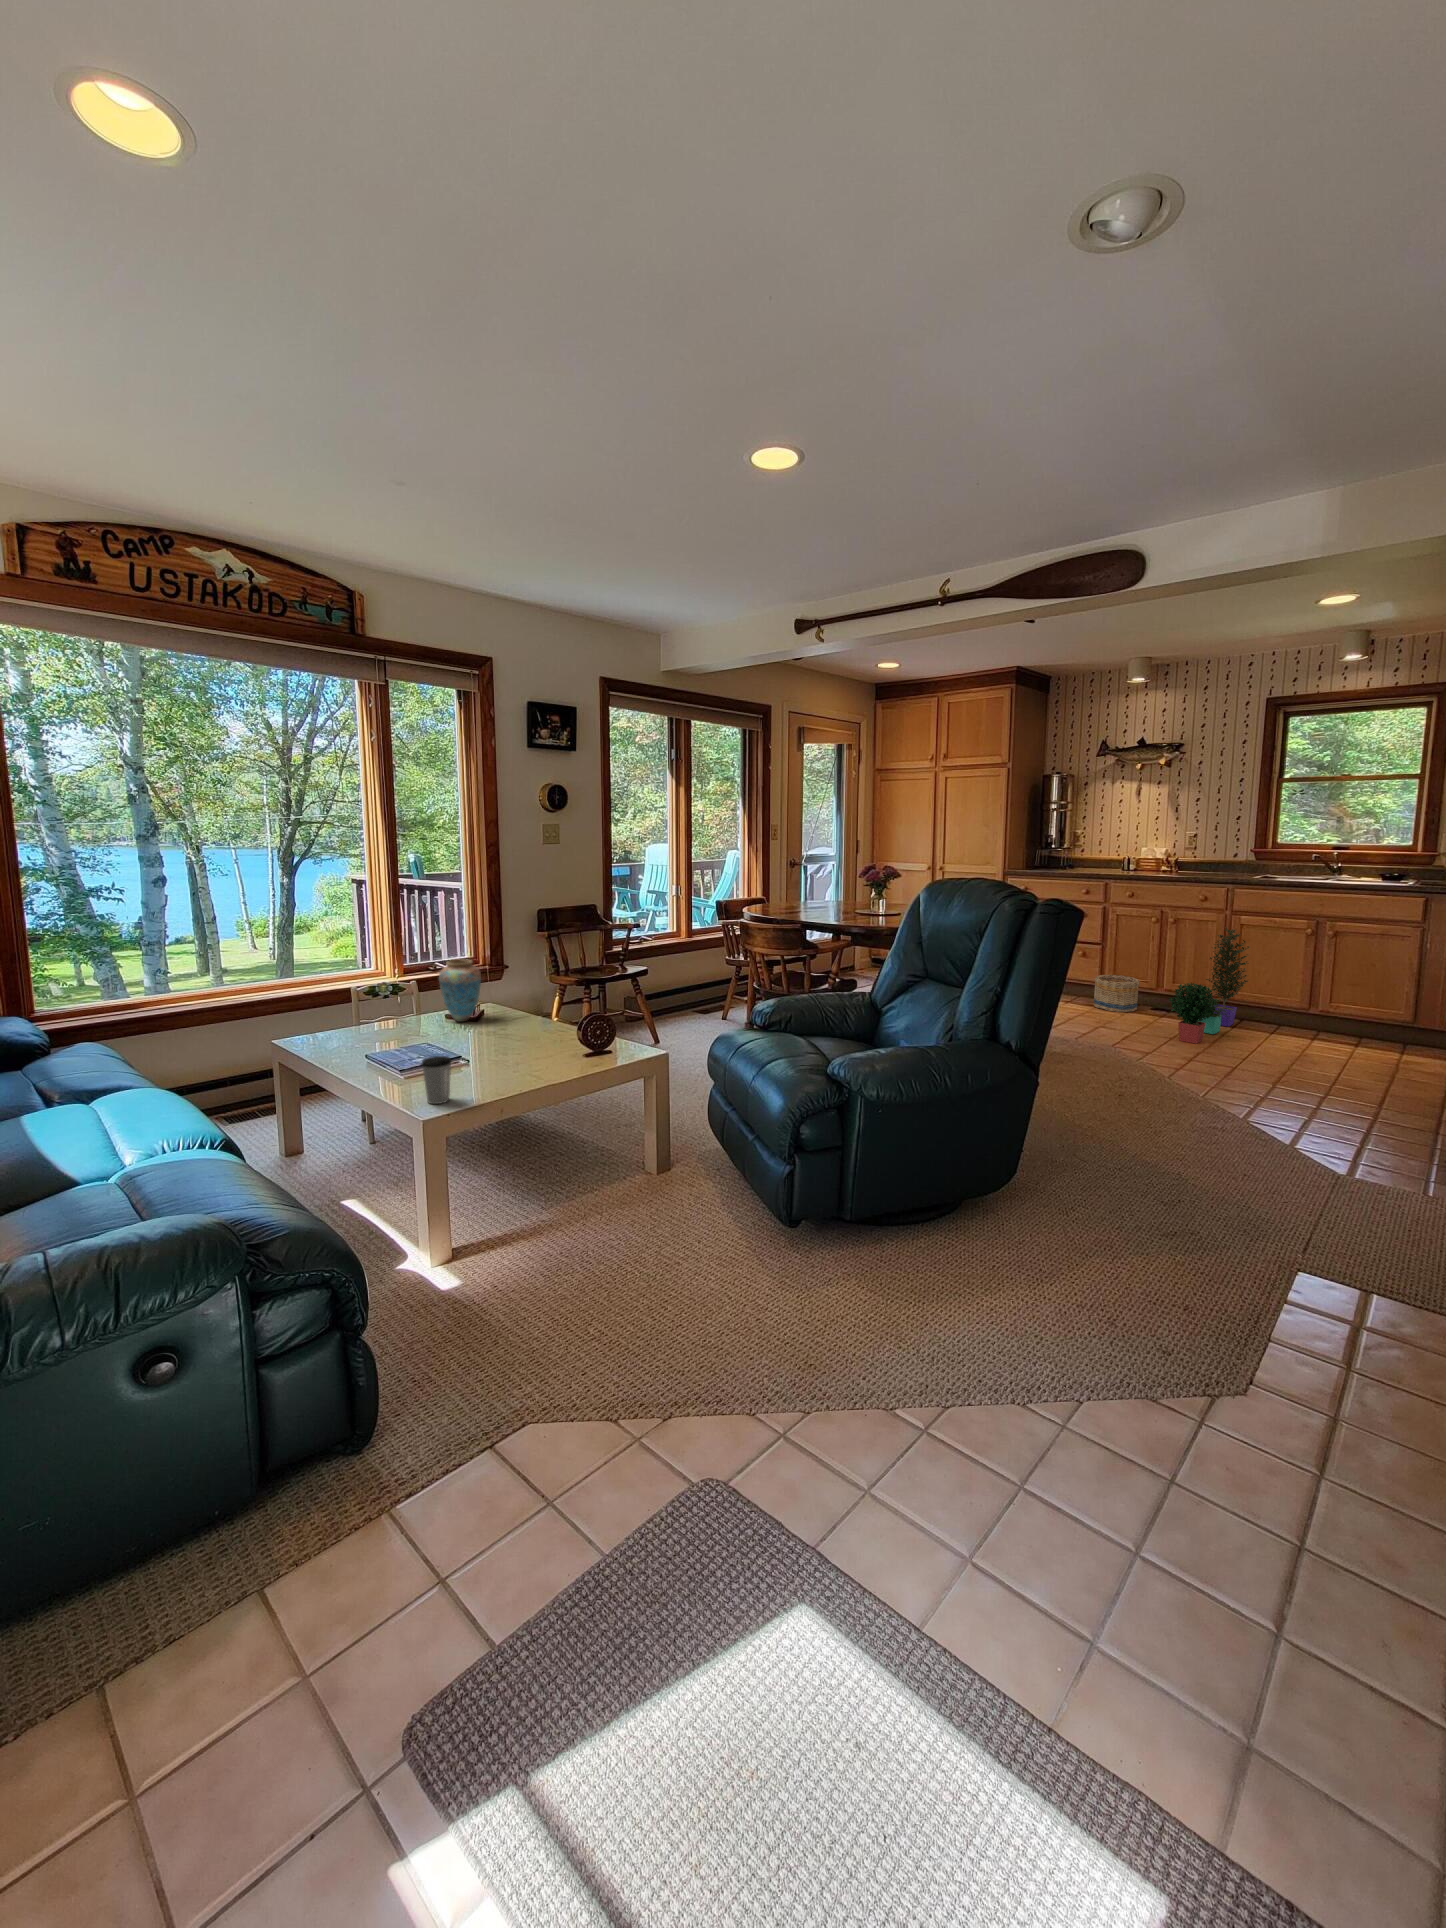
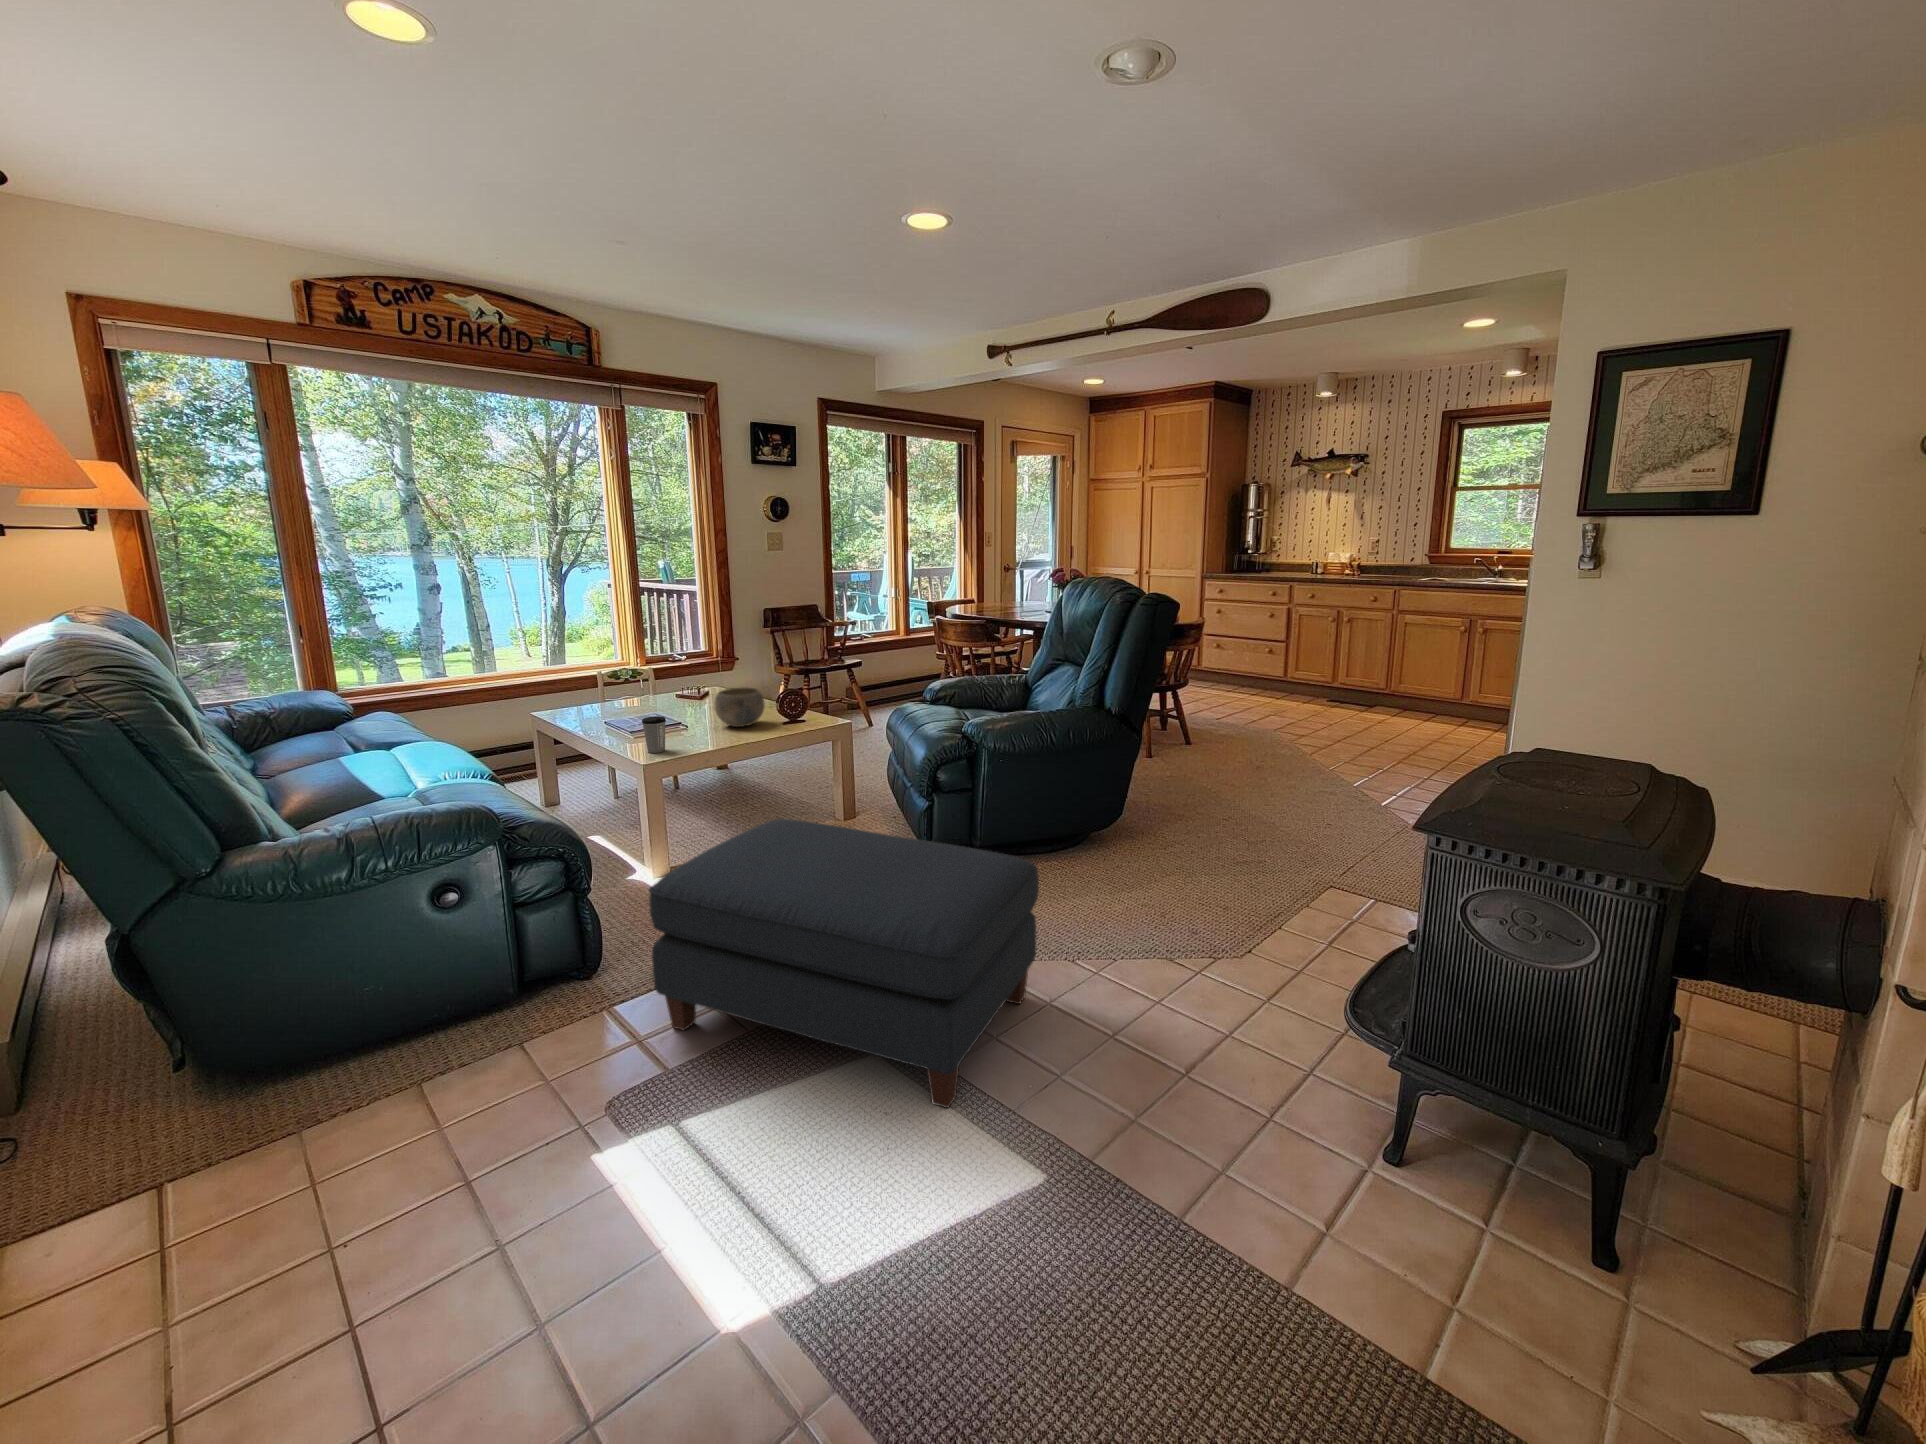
potted plant: present [1170,927,1249,1044] -> none [1328,625,1409,729]
vase: present [439,959,481,1022] -> none [667,648,703,700]
basket: present [1094,975,1140,1012] -> none [1275,671,1316,704]
bowl: none [505,1012,565,1062] -> present [714,687,765,727]
ottoman: none [463,1216,1021,1749] -> present [649,819,1039,1108]

